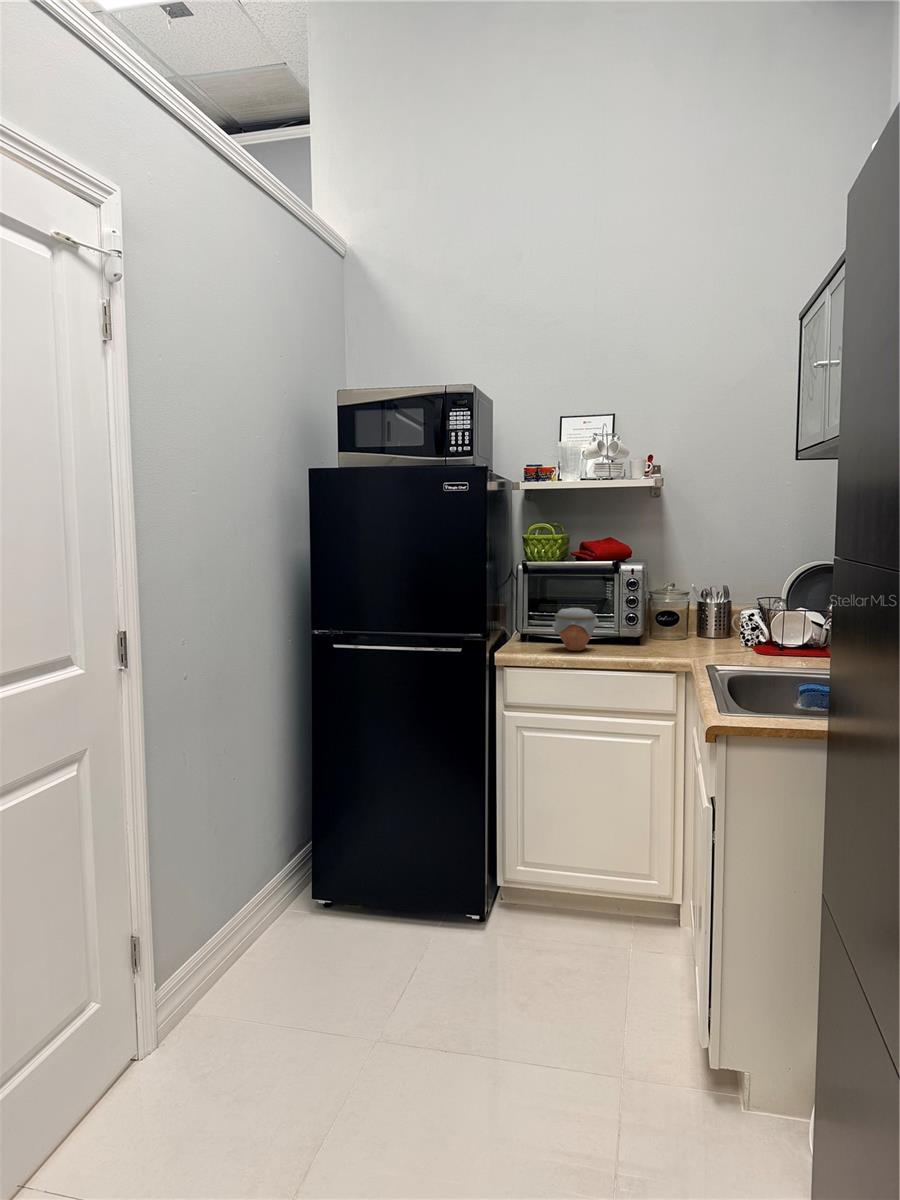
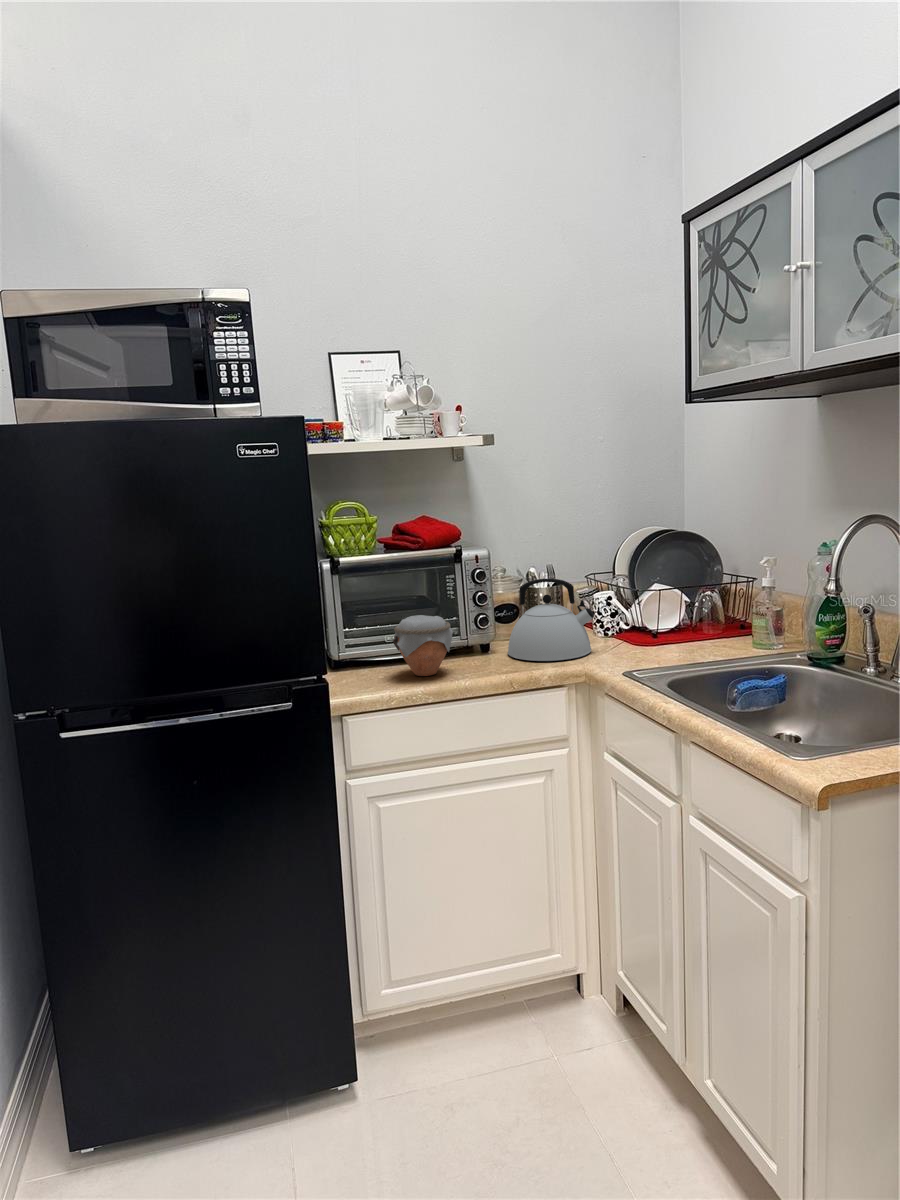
kettle: none [648,592,716,654] -> present [508,578,594,661]

